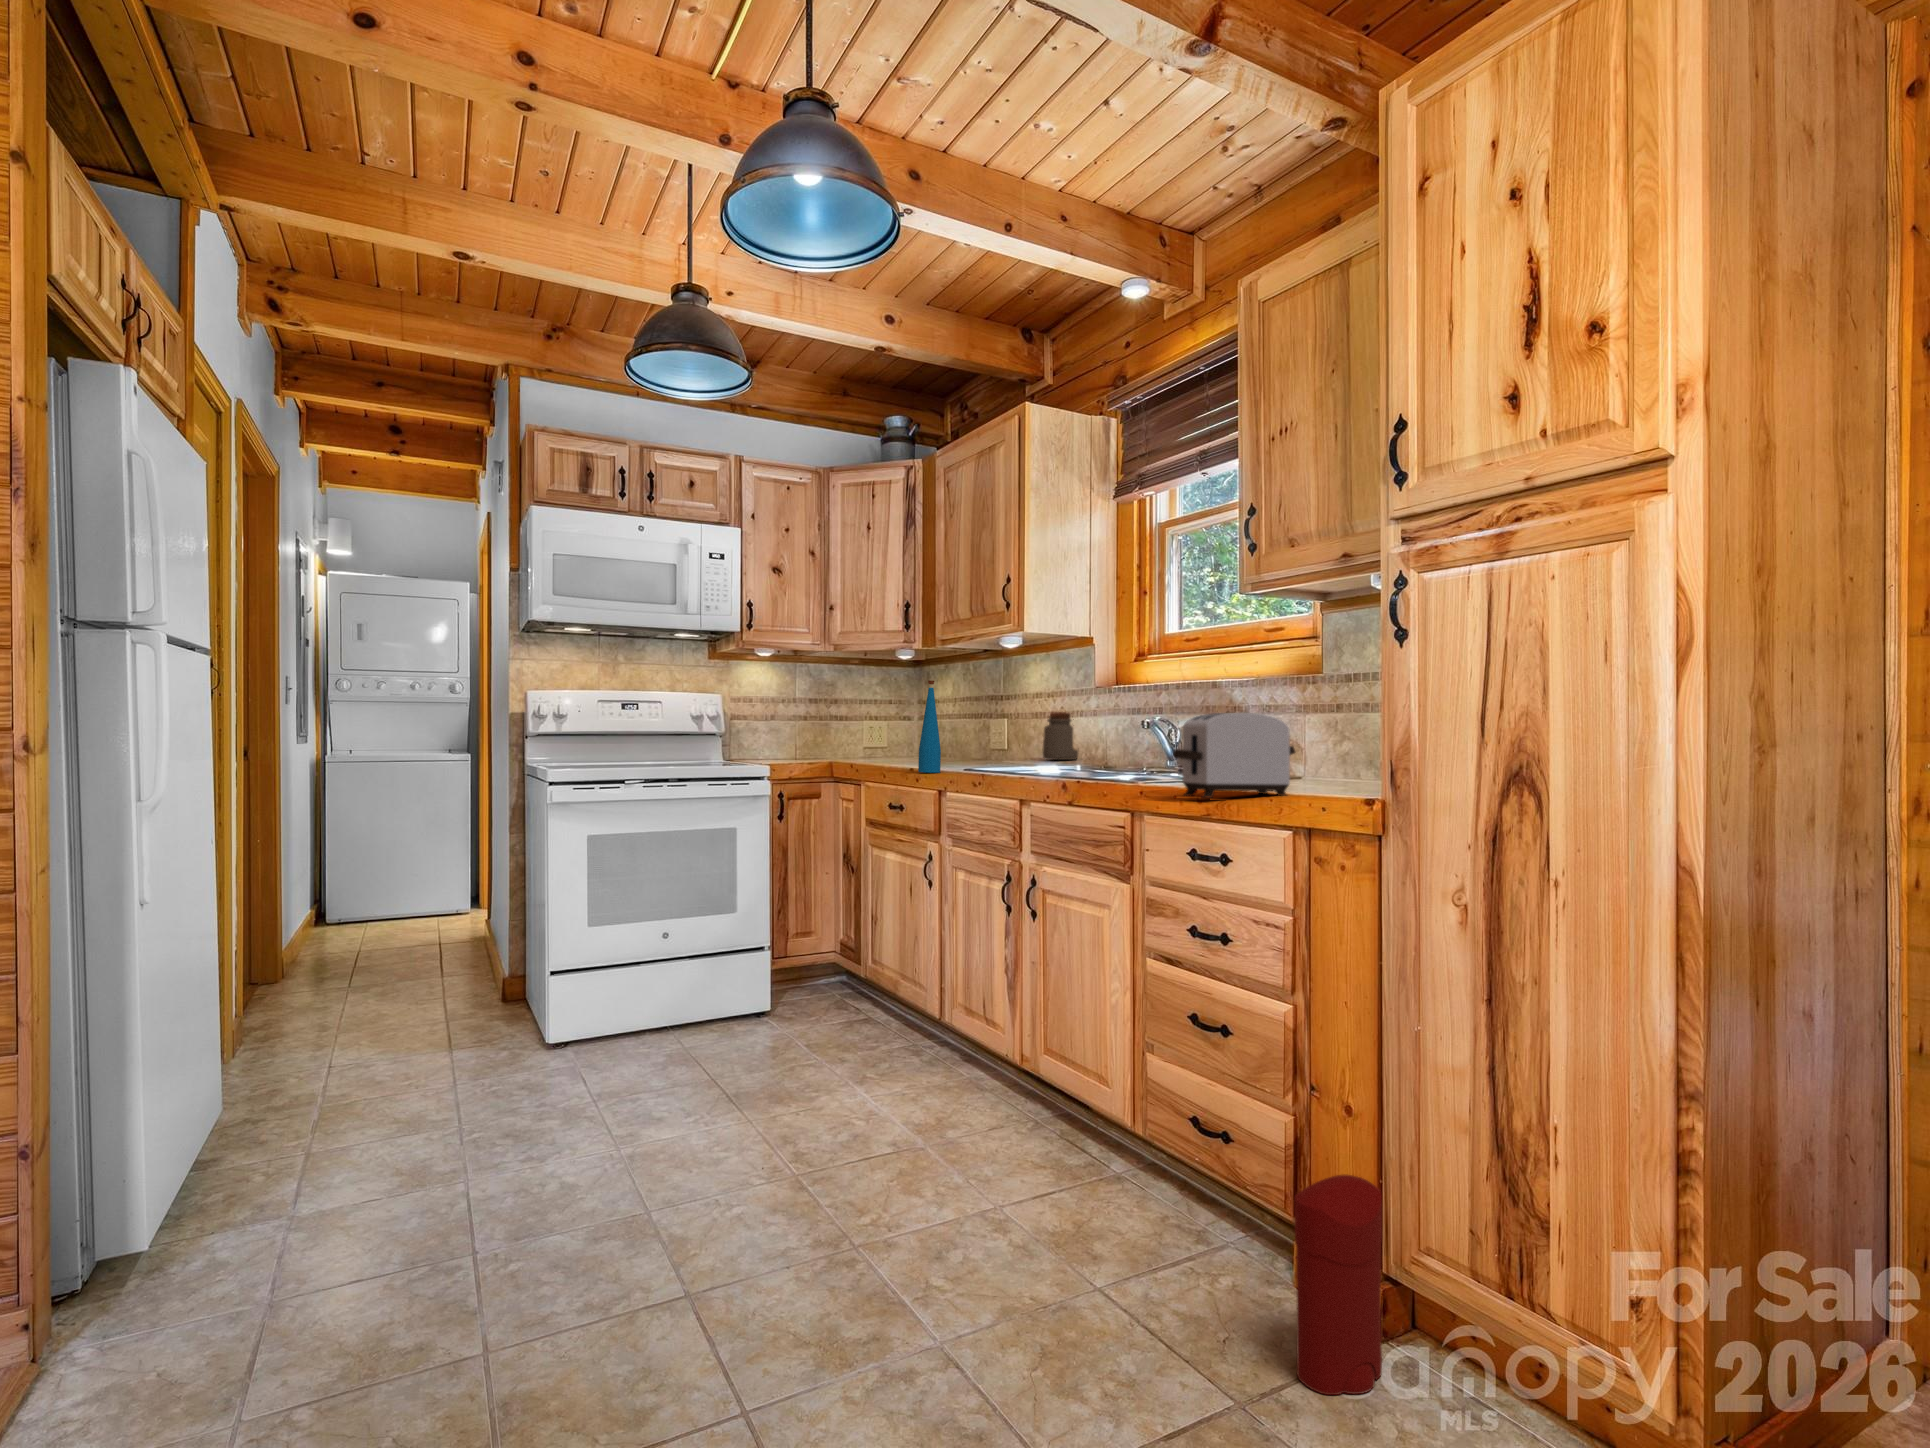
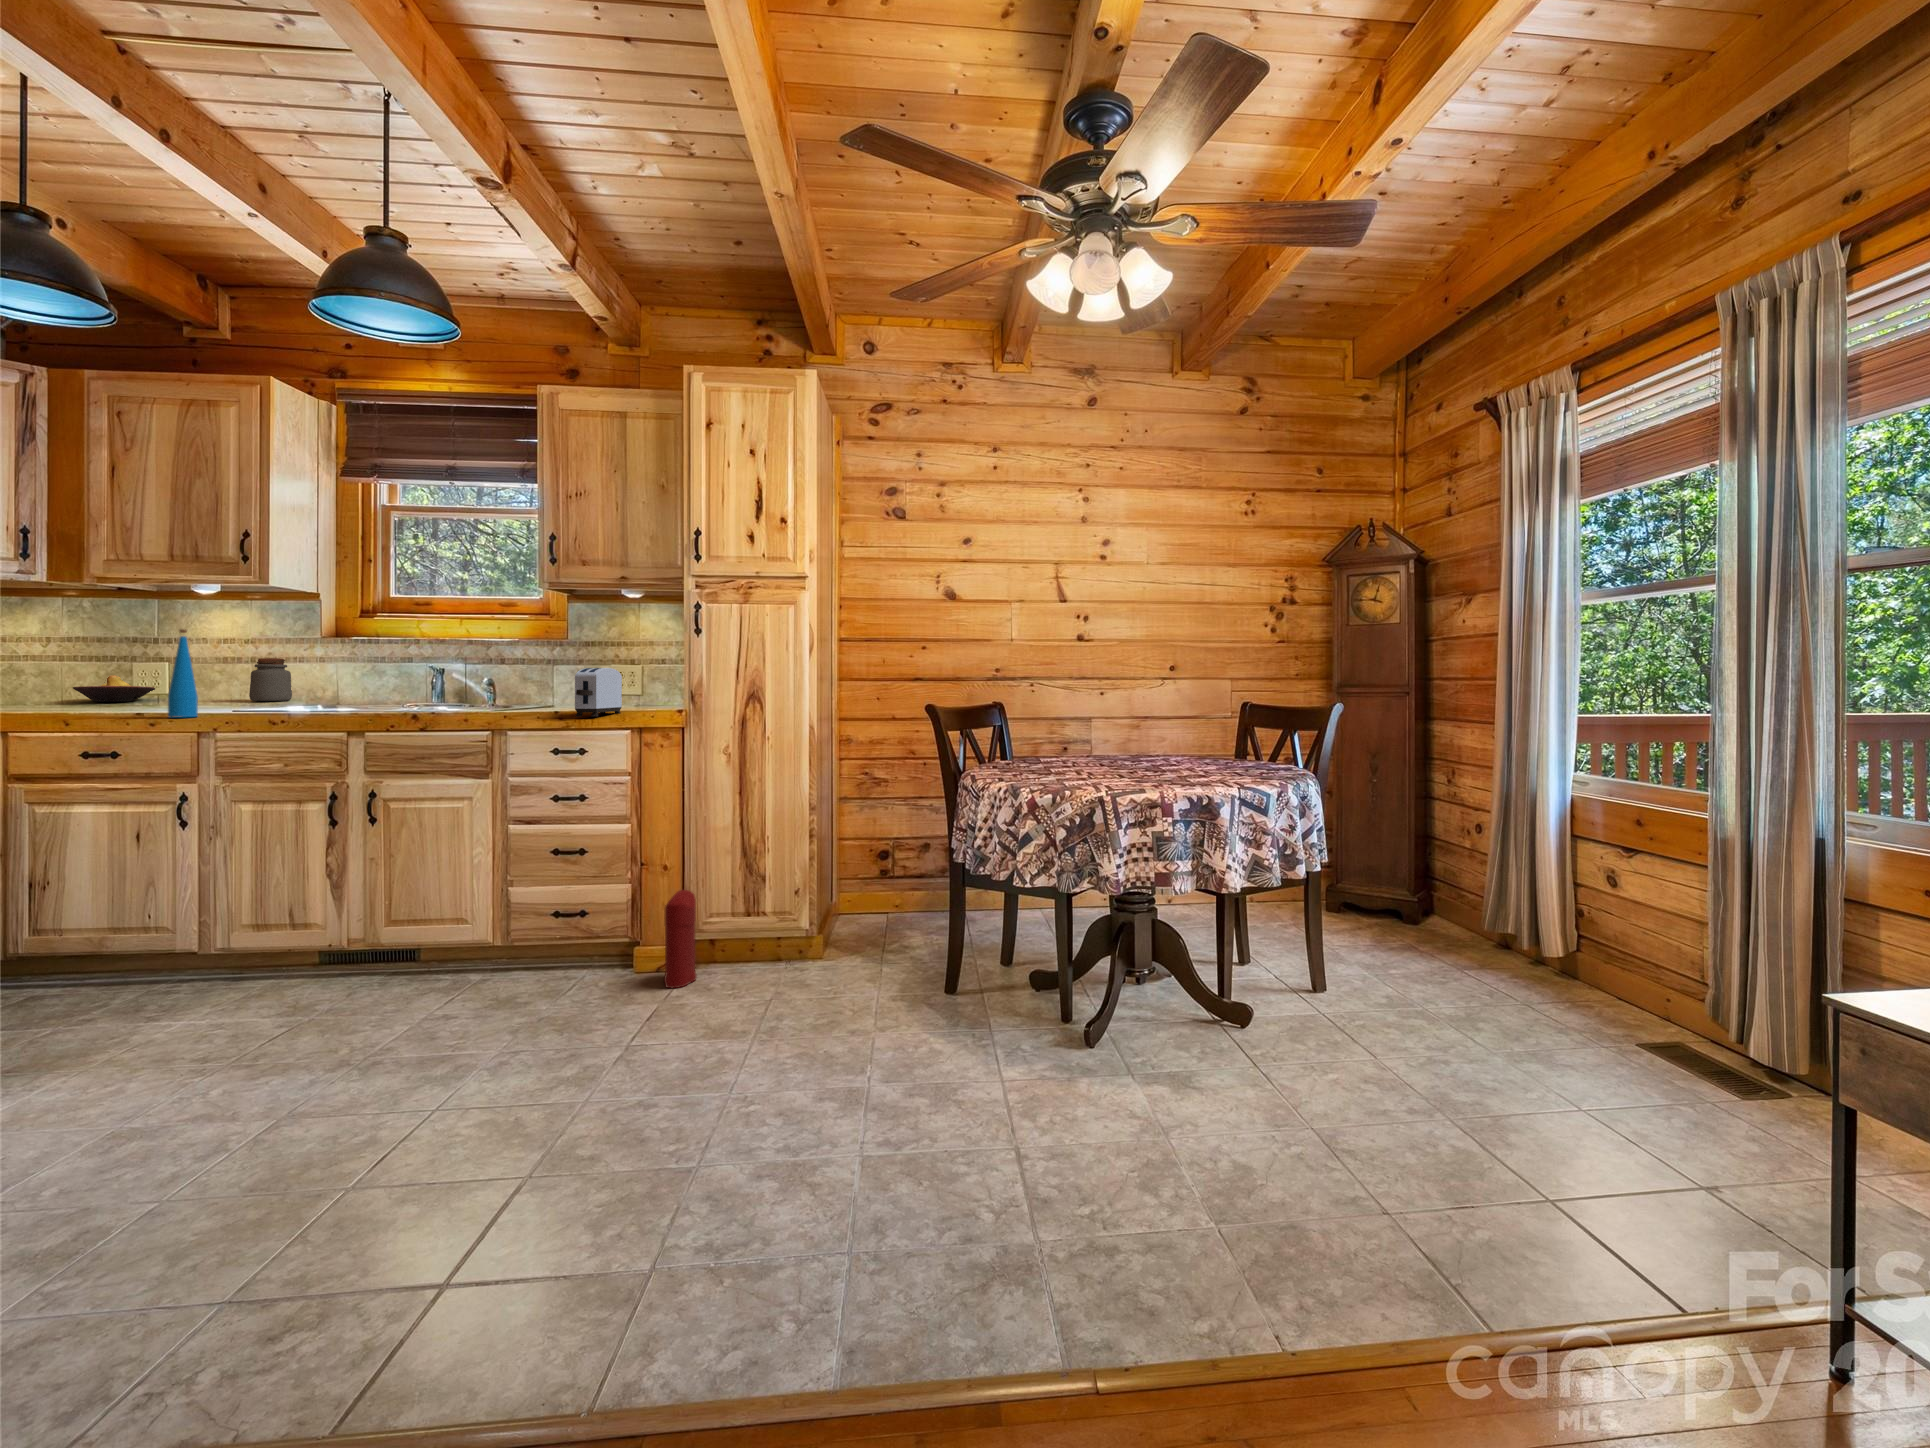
fruit bowl: none [952,731,1012,757] -> present [73,675,155,702]

